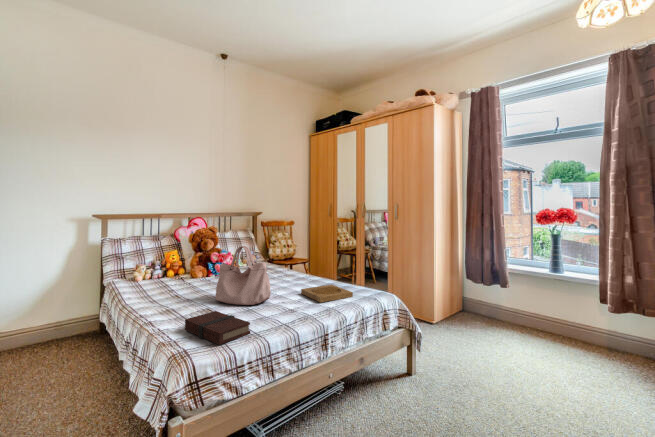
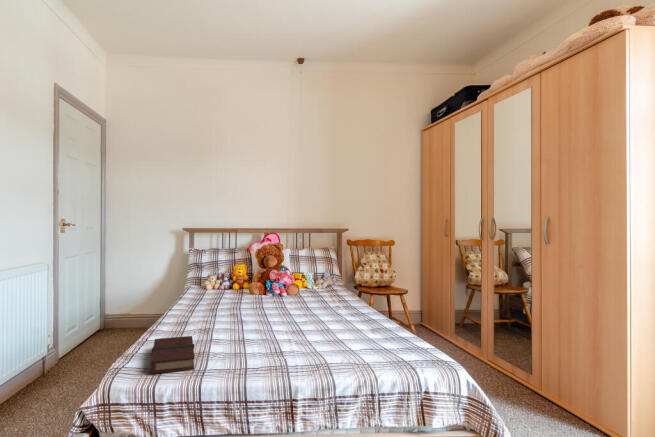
handbag: present [215,246,271,305] -> none [224,268,272,336]
tray: present [301,285,353,303] -> none [315,328,367,352]

